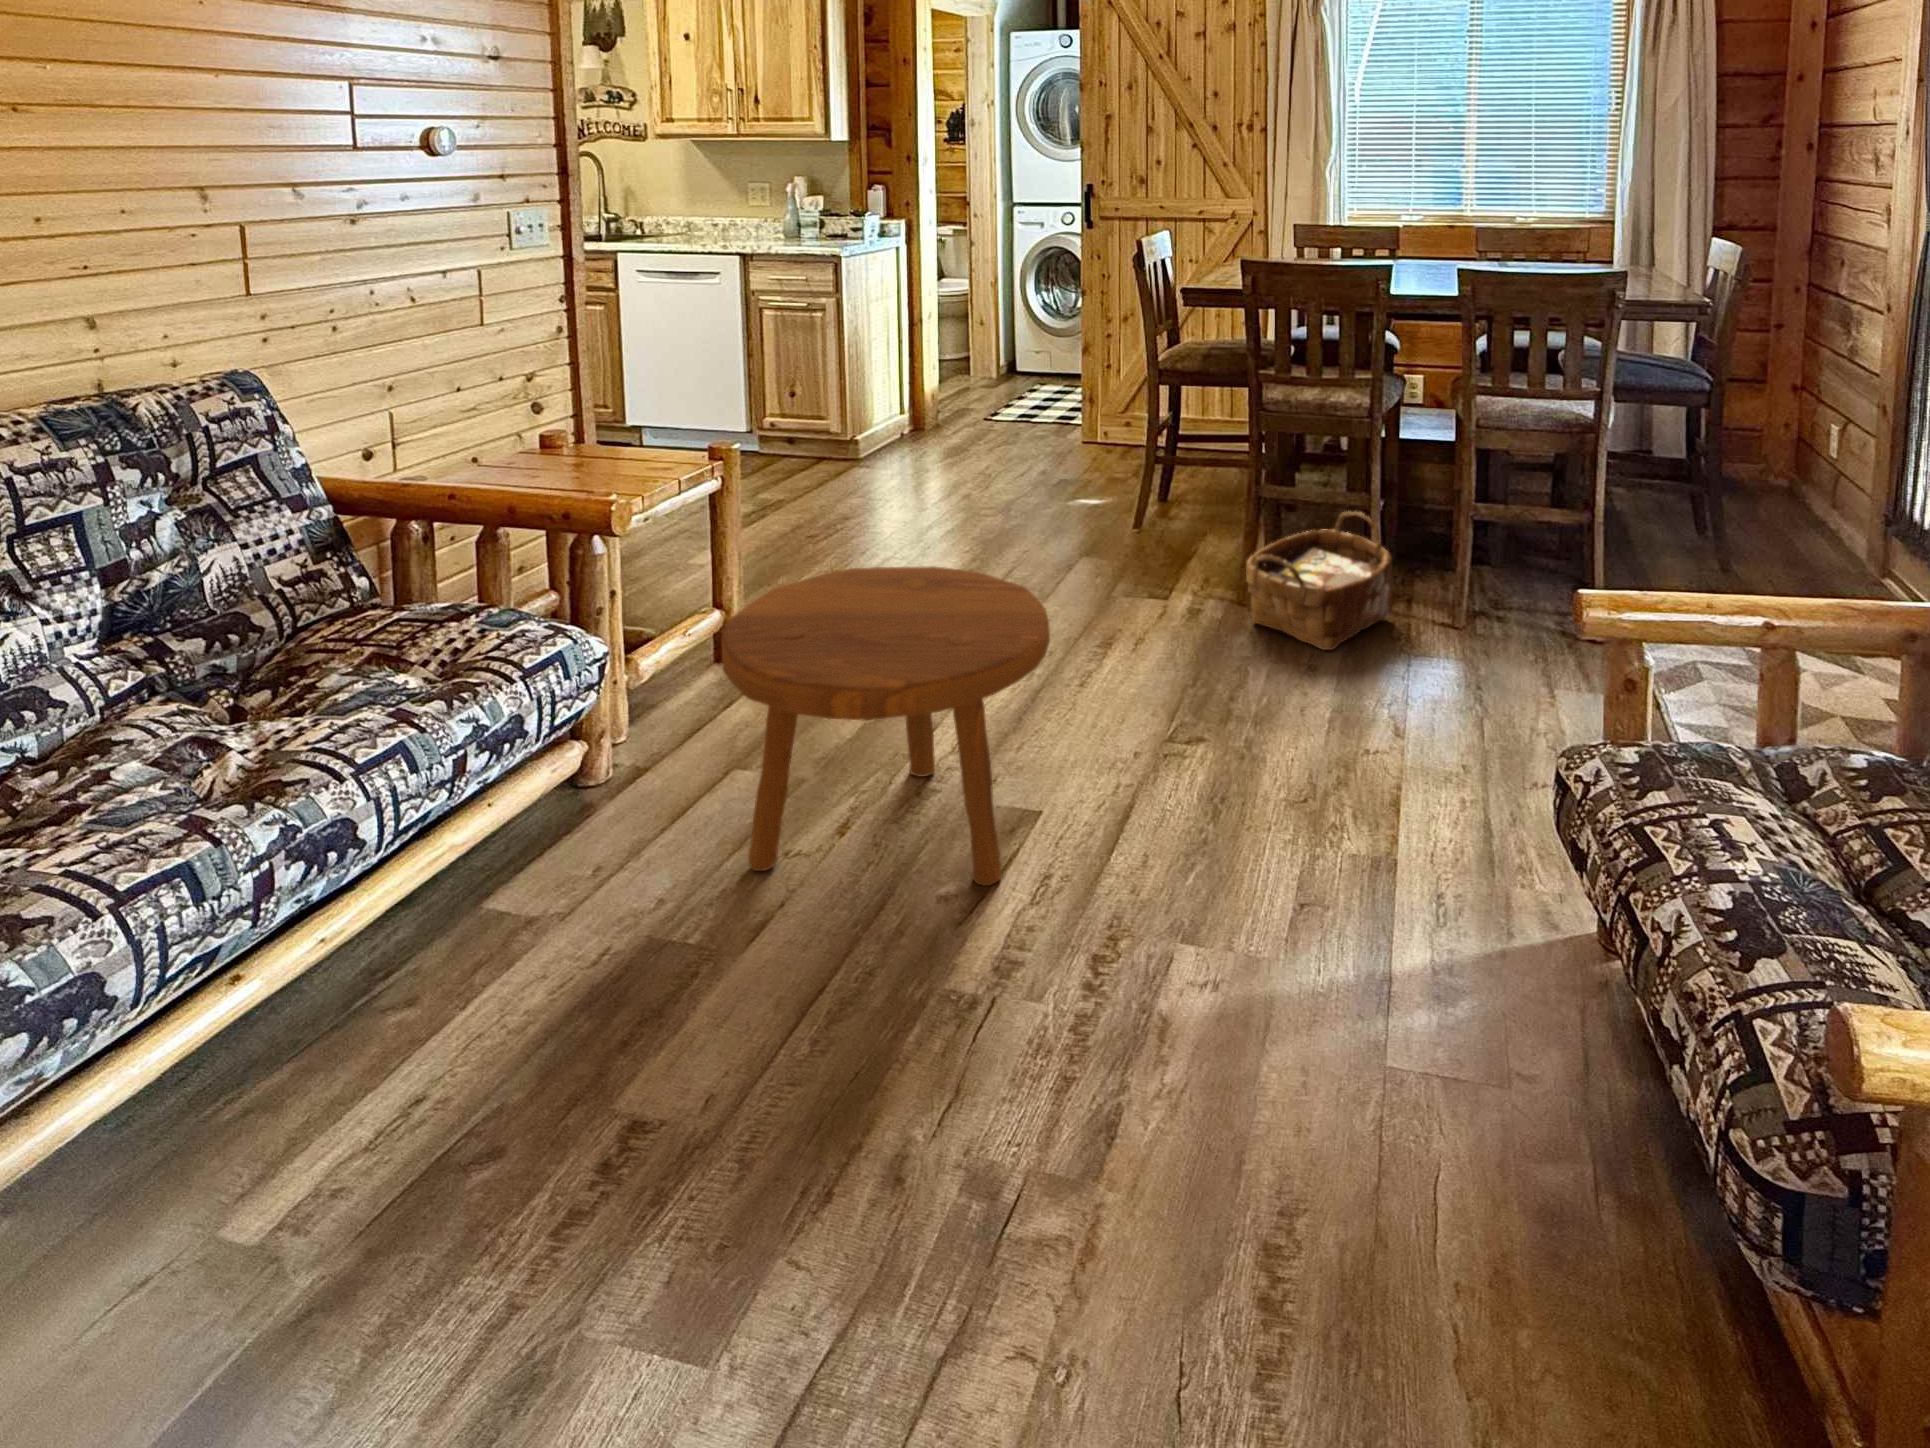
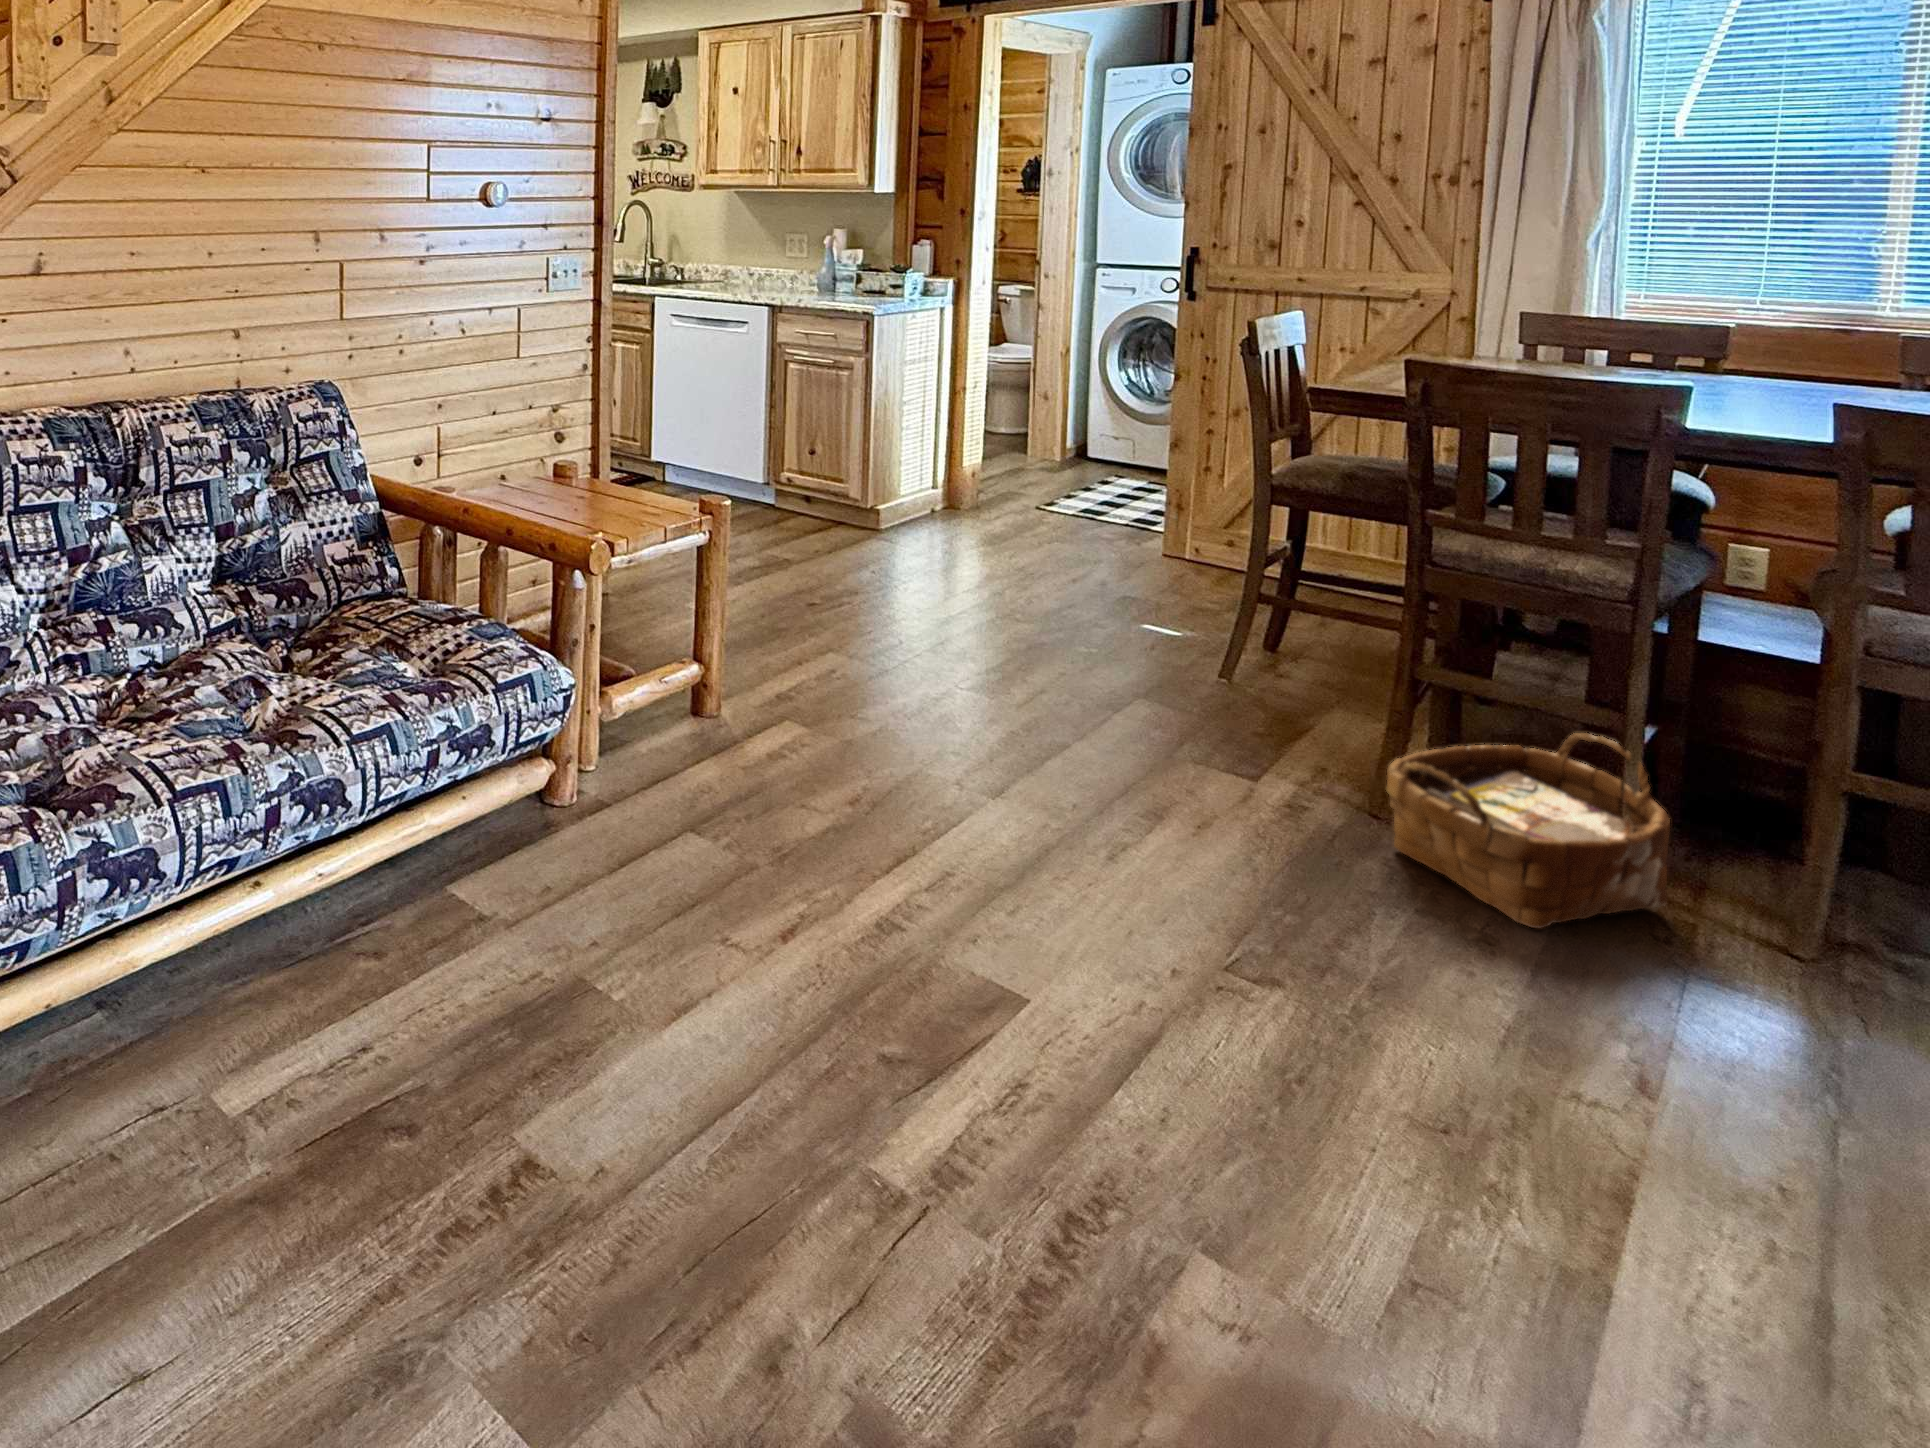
footstool: present [722,566,1050,886] -> none [669,657,1053,1074]

